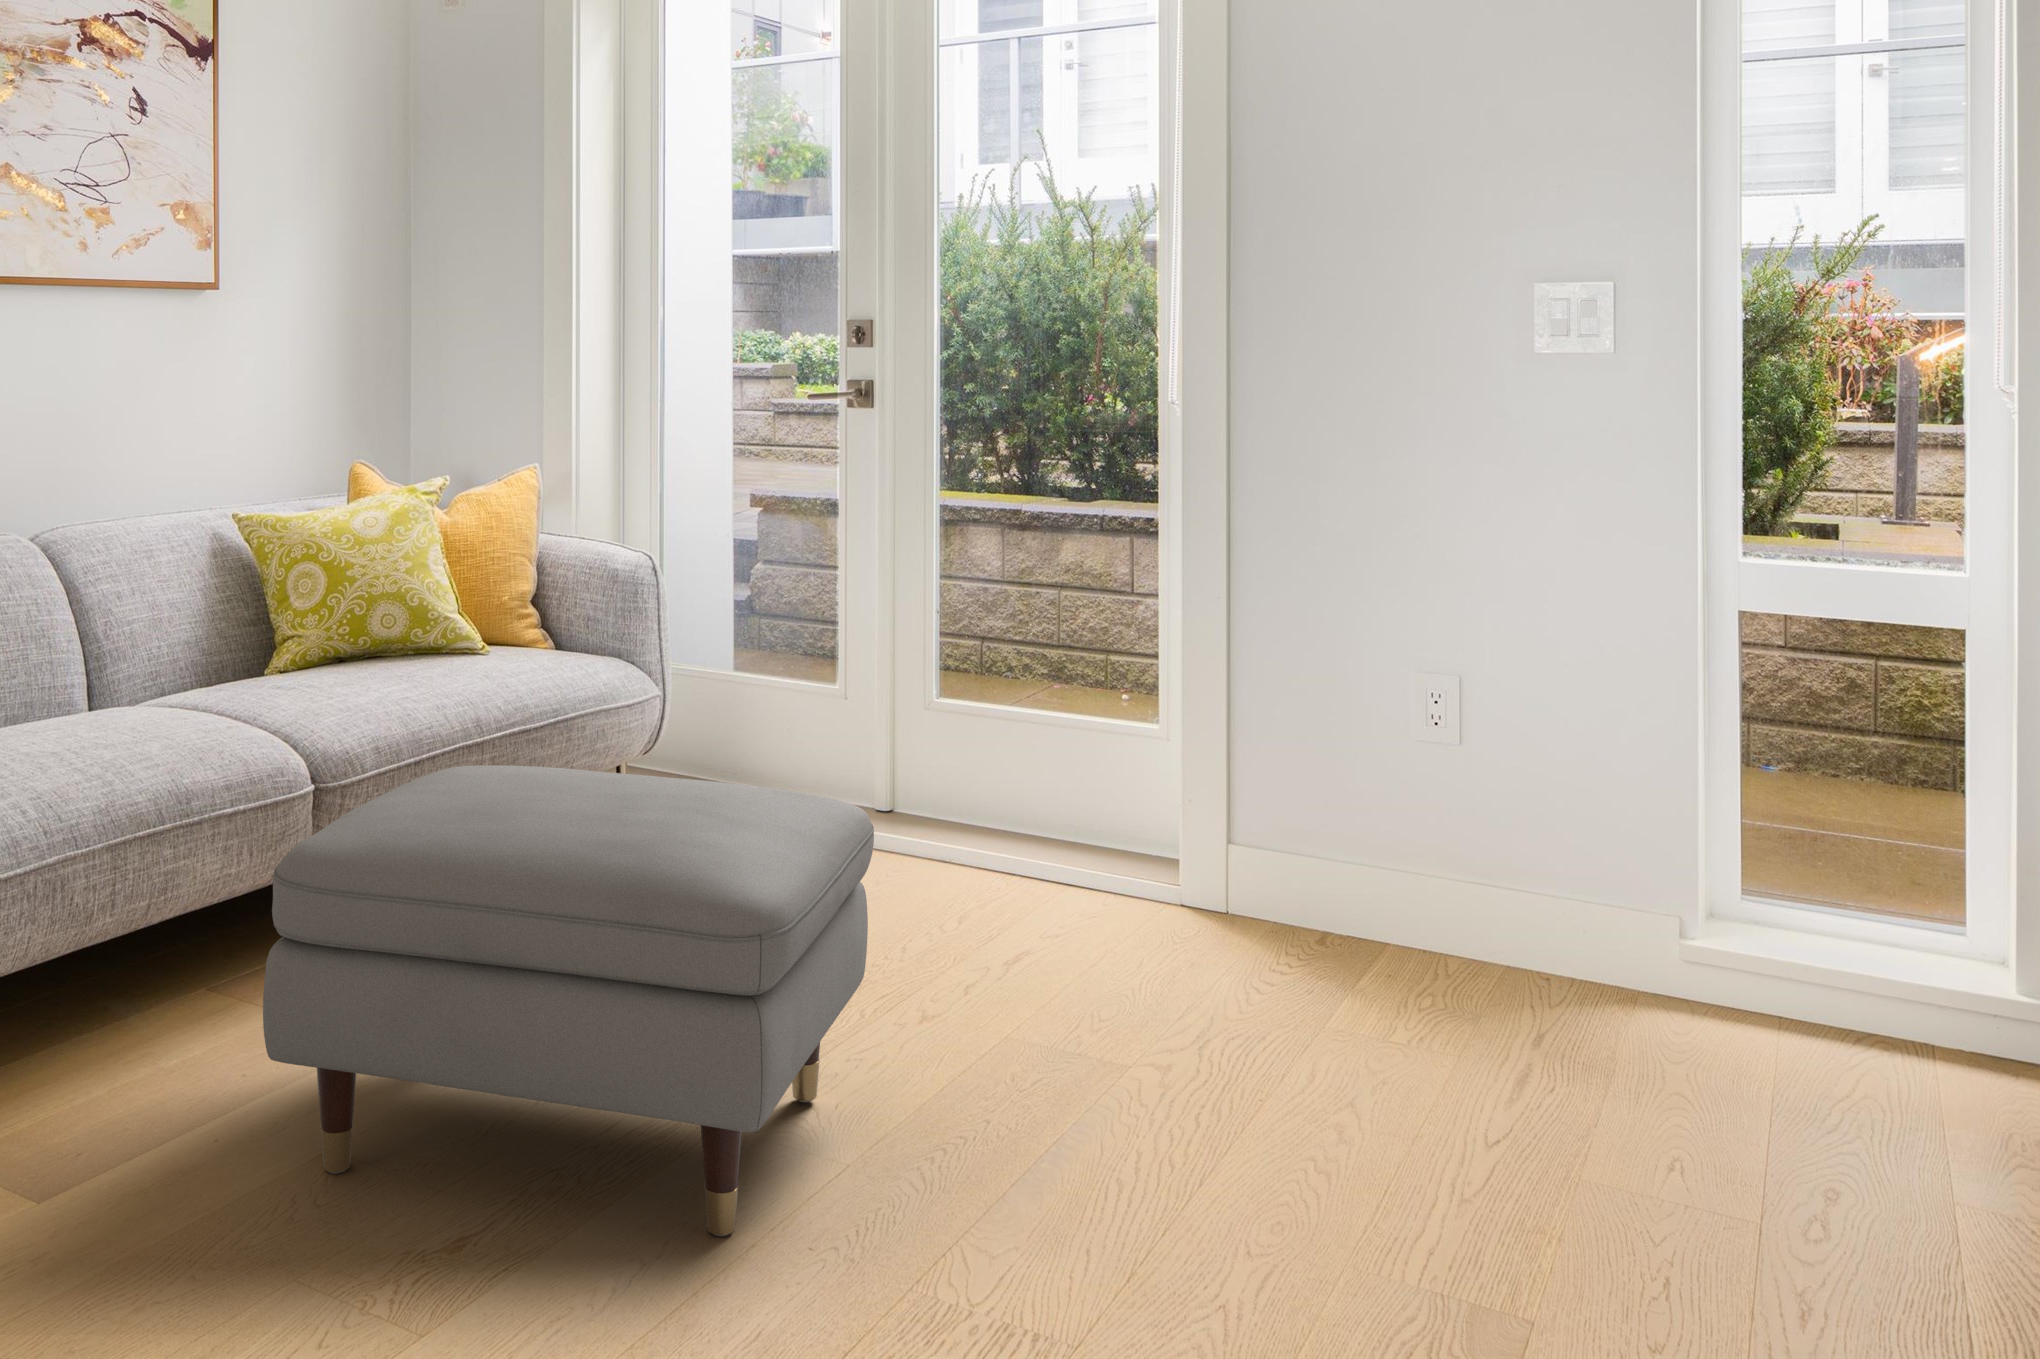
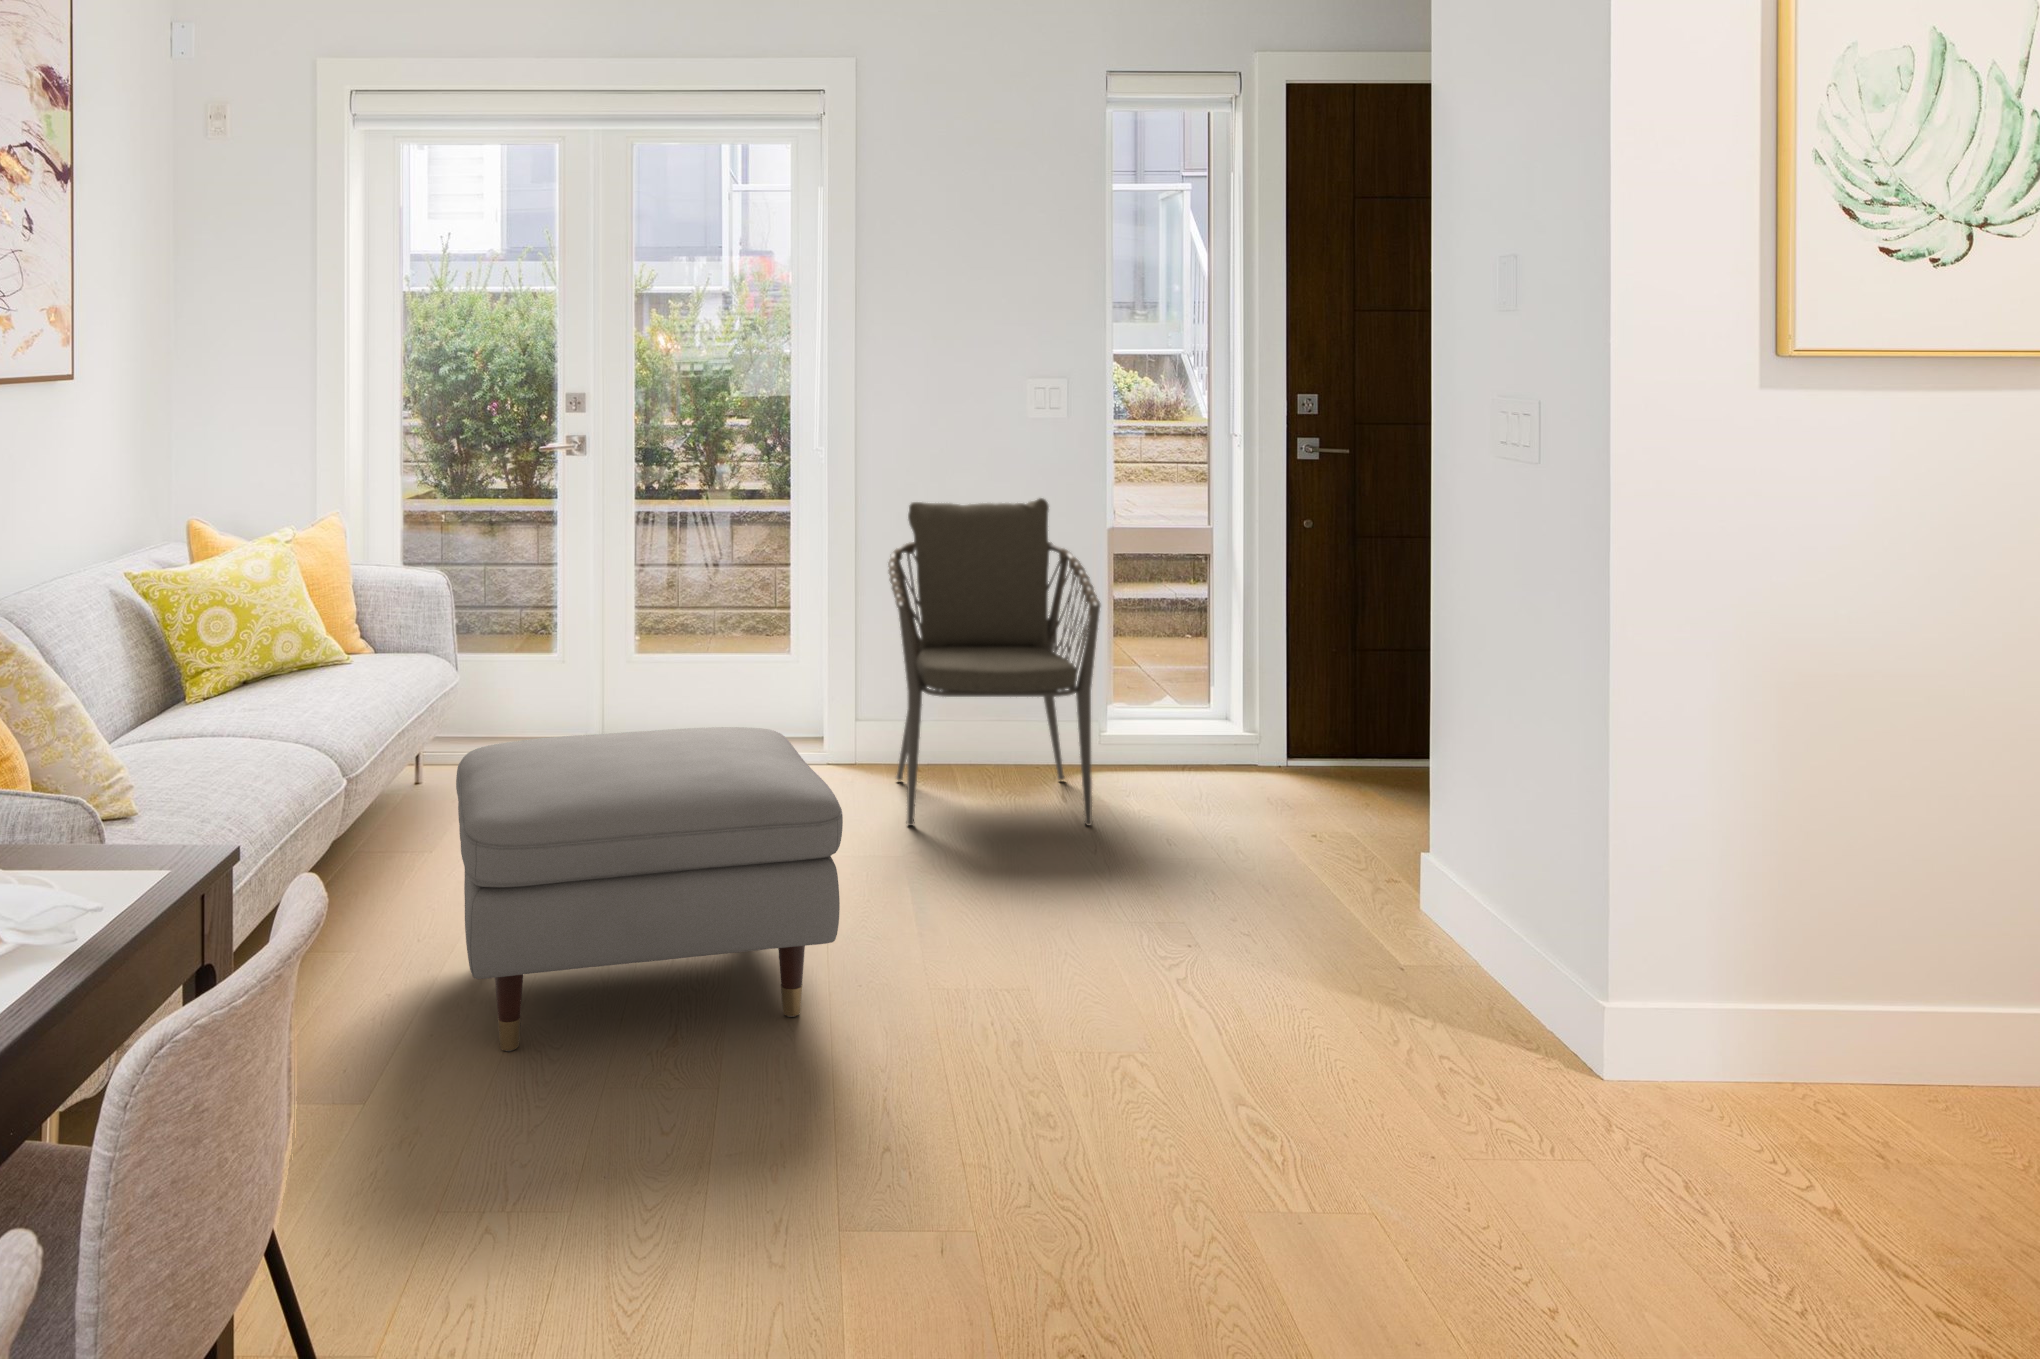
armchair: none [1207,499,1592,1078] -> present [888,498,1100,826]

